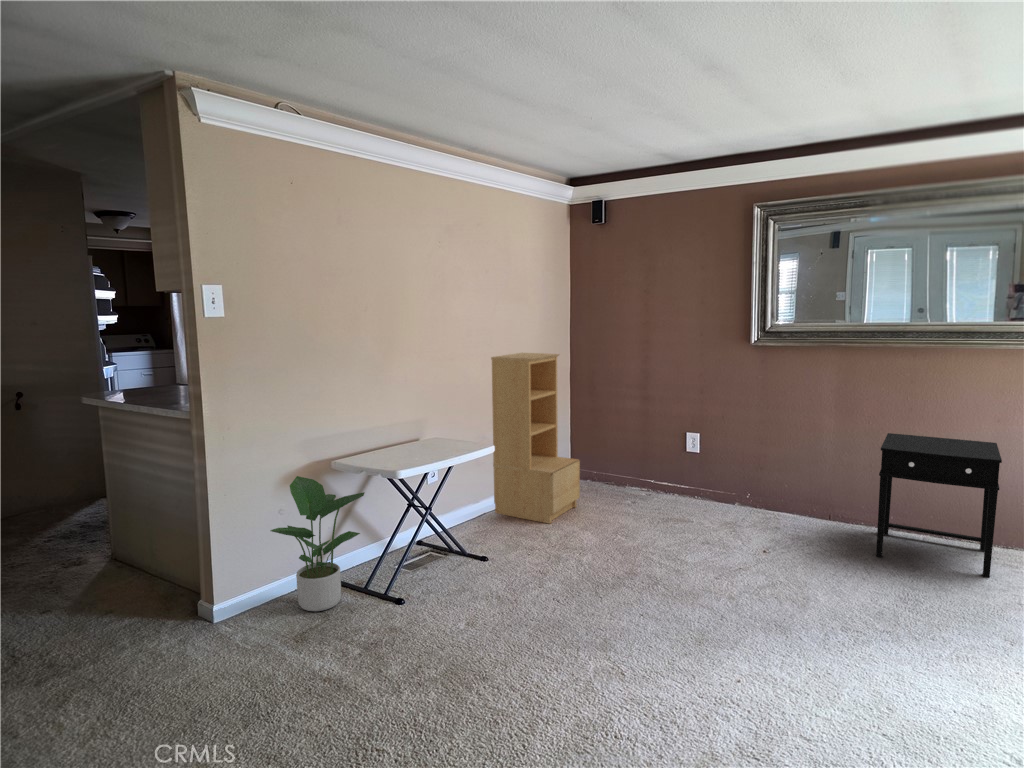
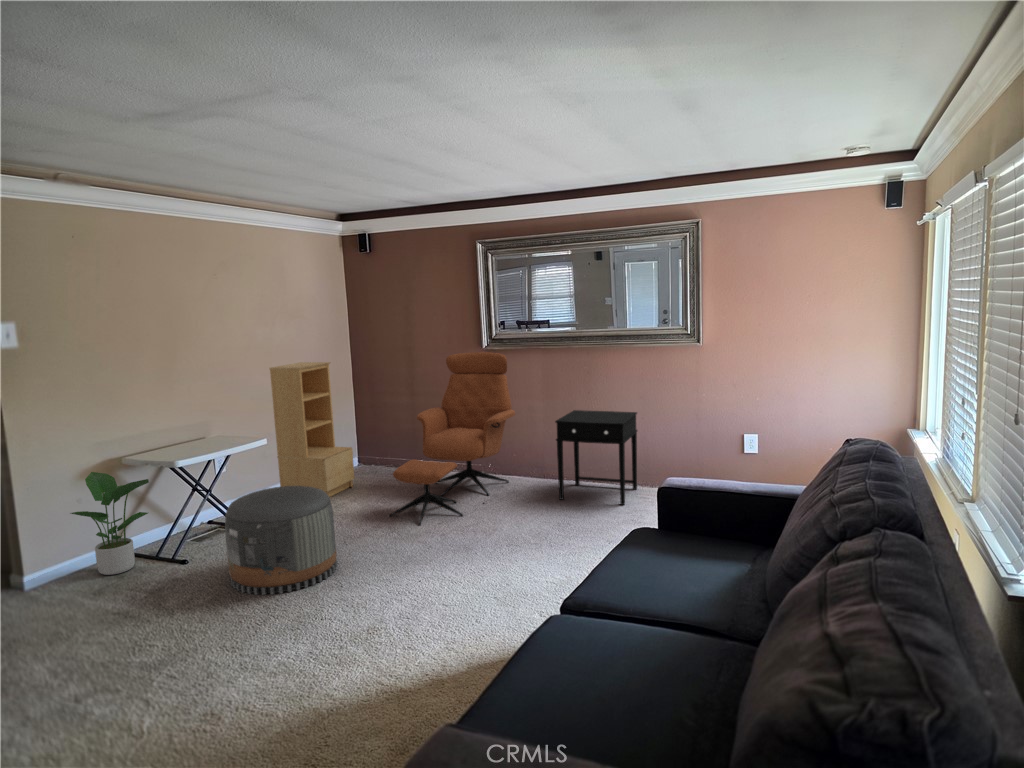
armchair: none [644,350,802,579] -> present [389,352,515,525]
pouf: none [465,518,609,682] -> present [225,486,337,595]

